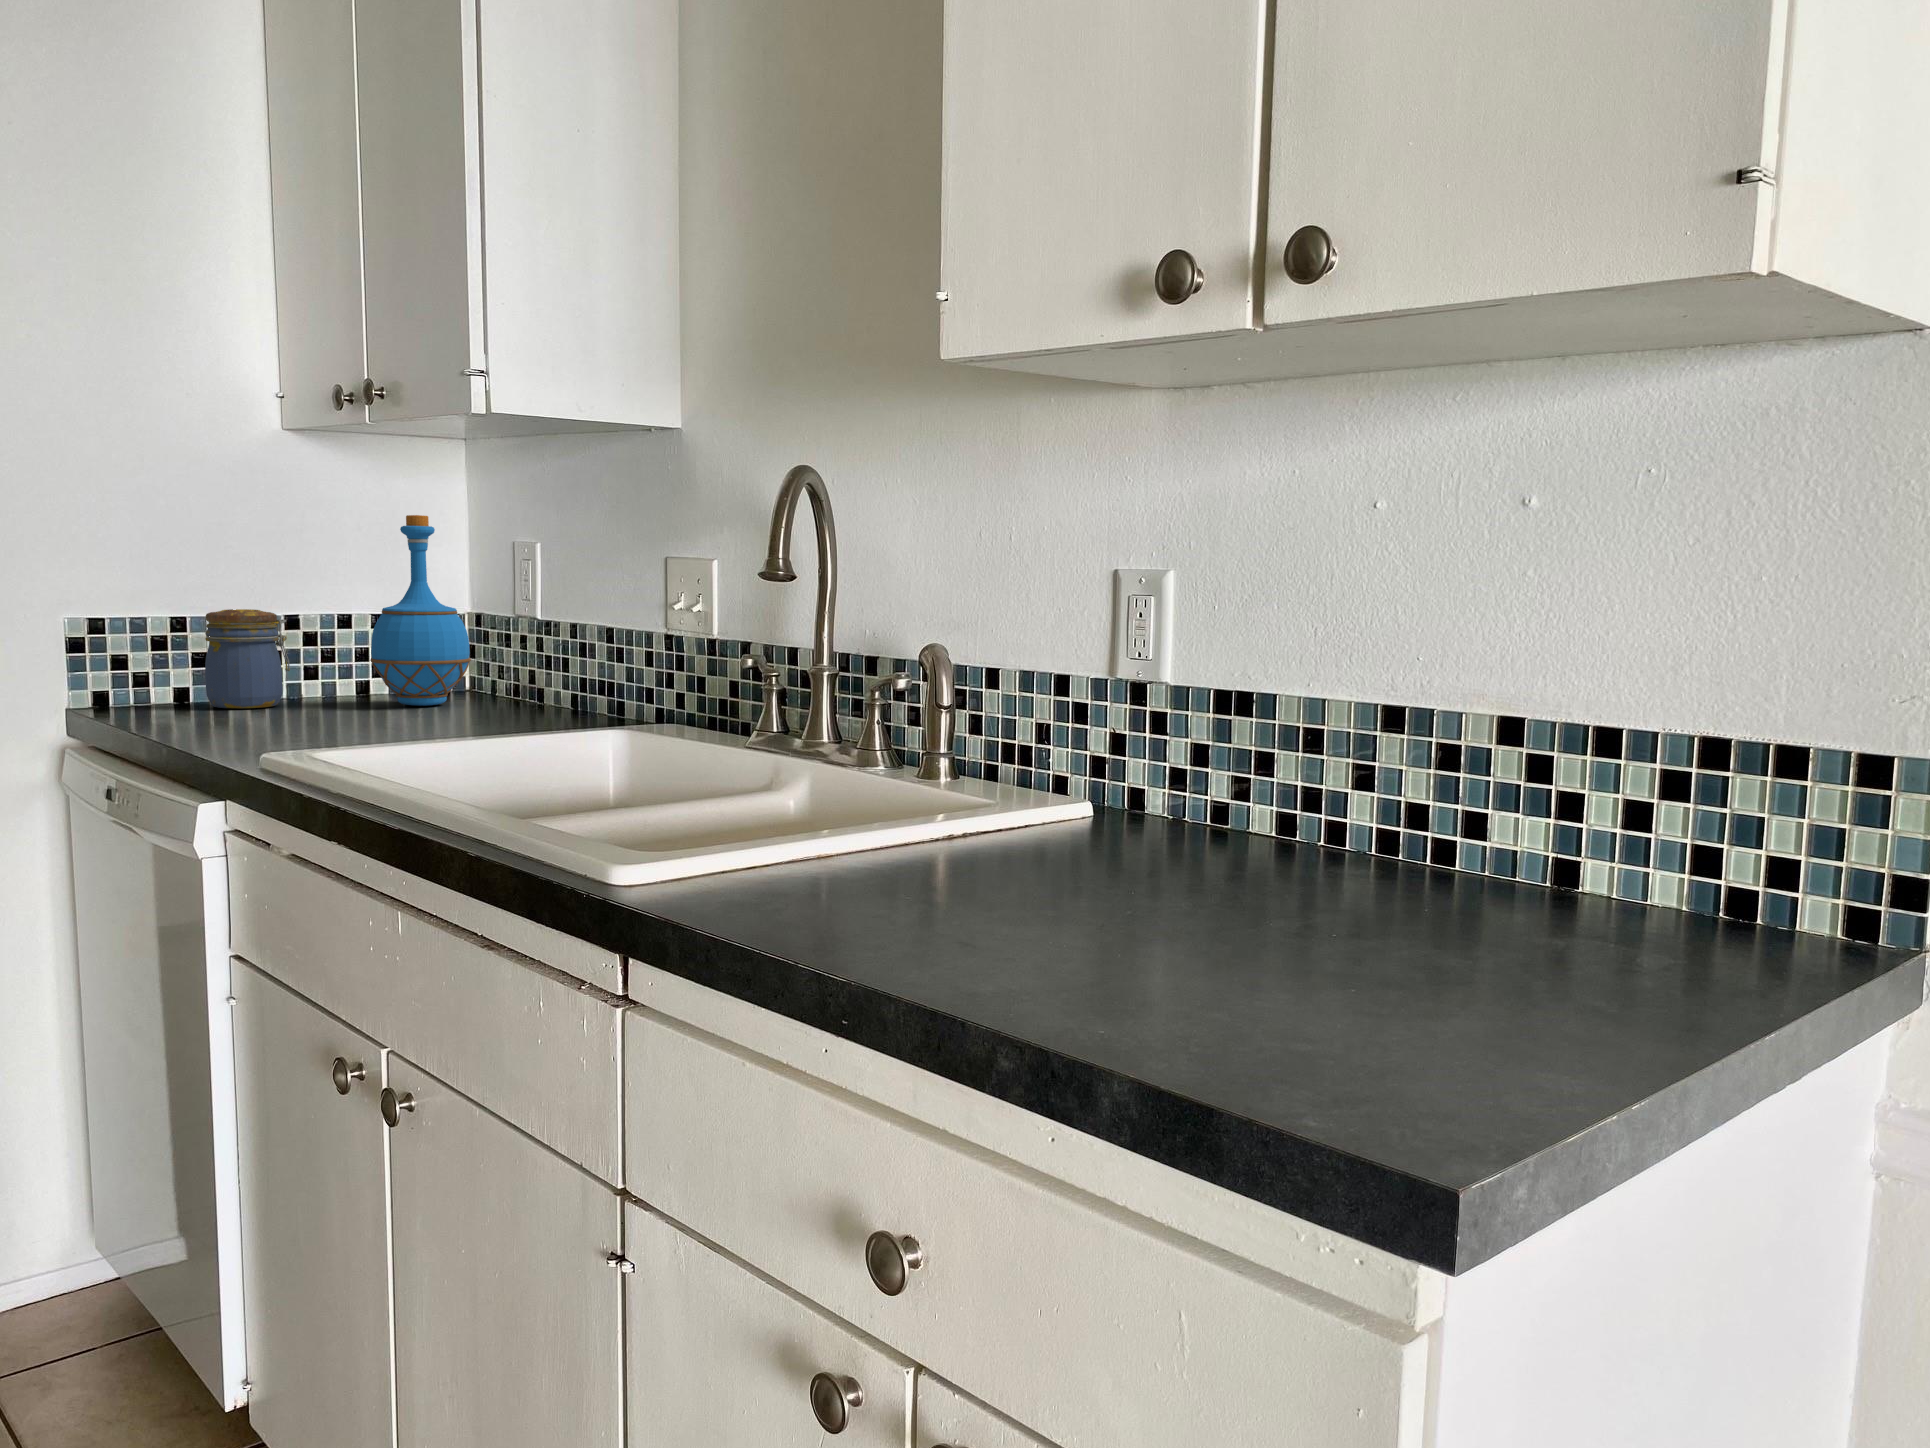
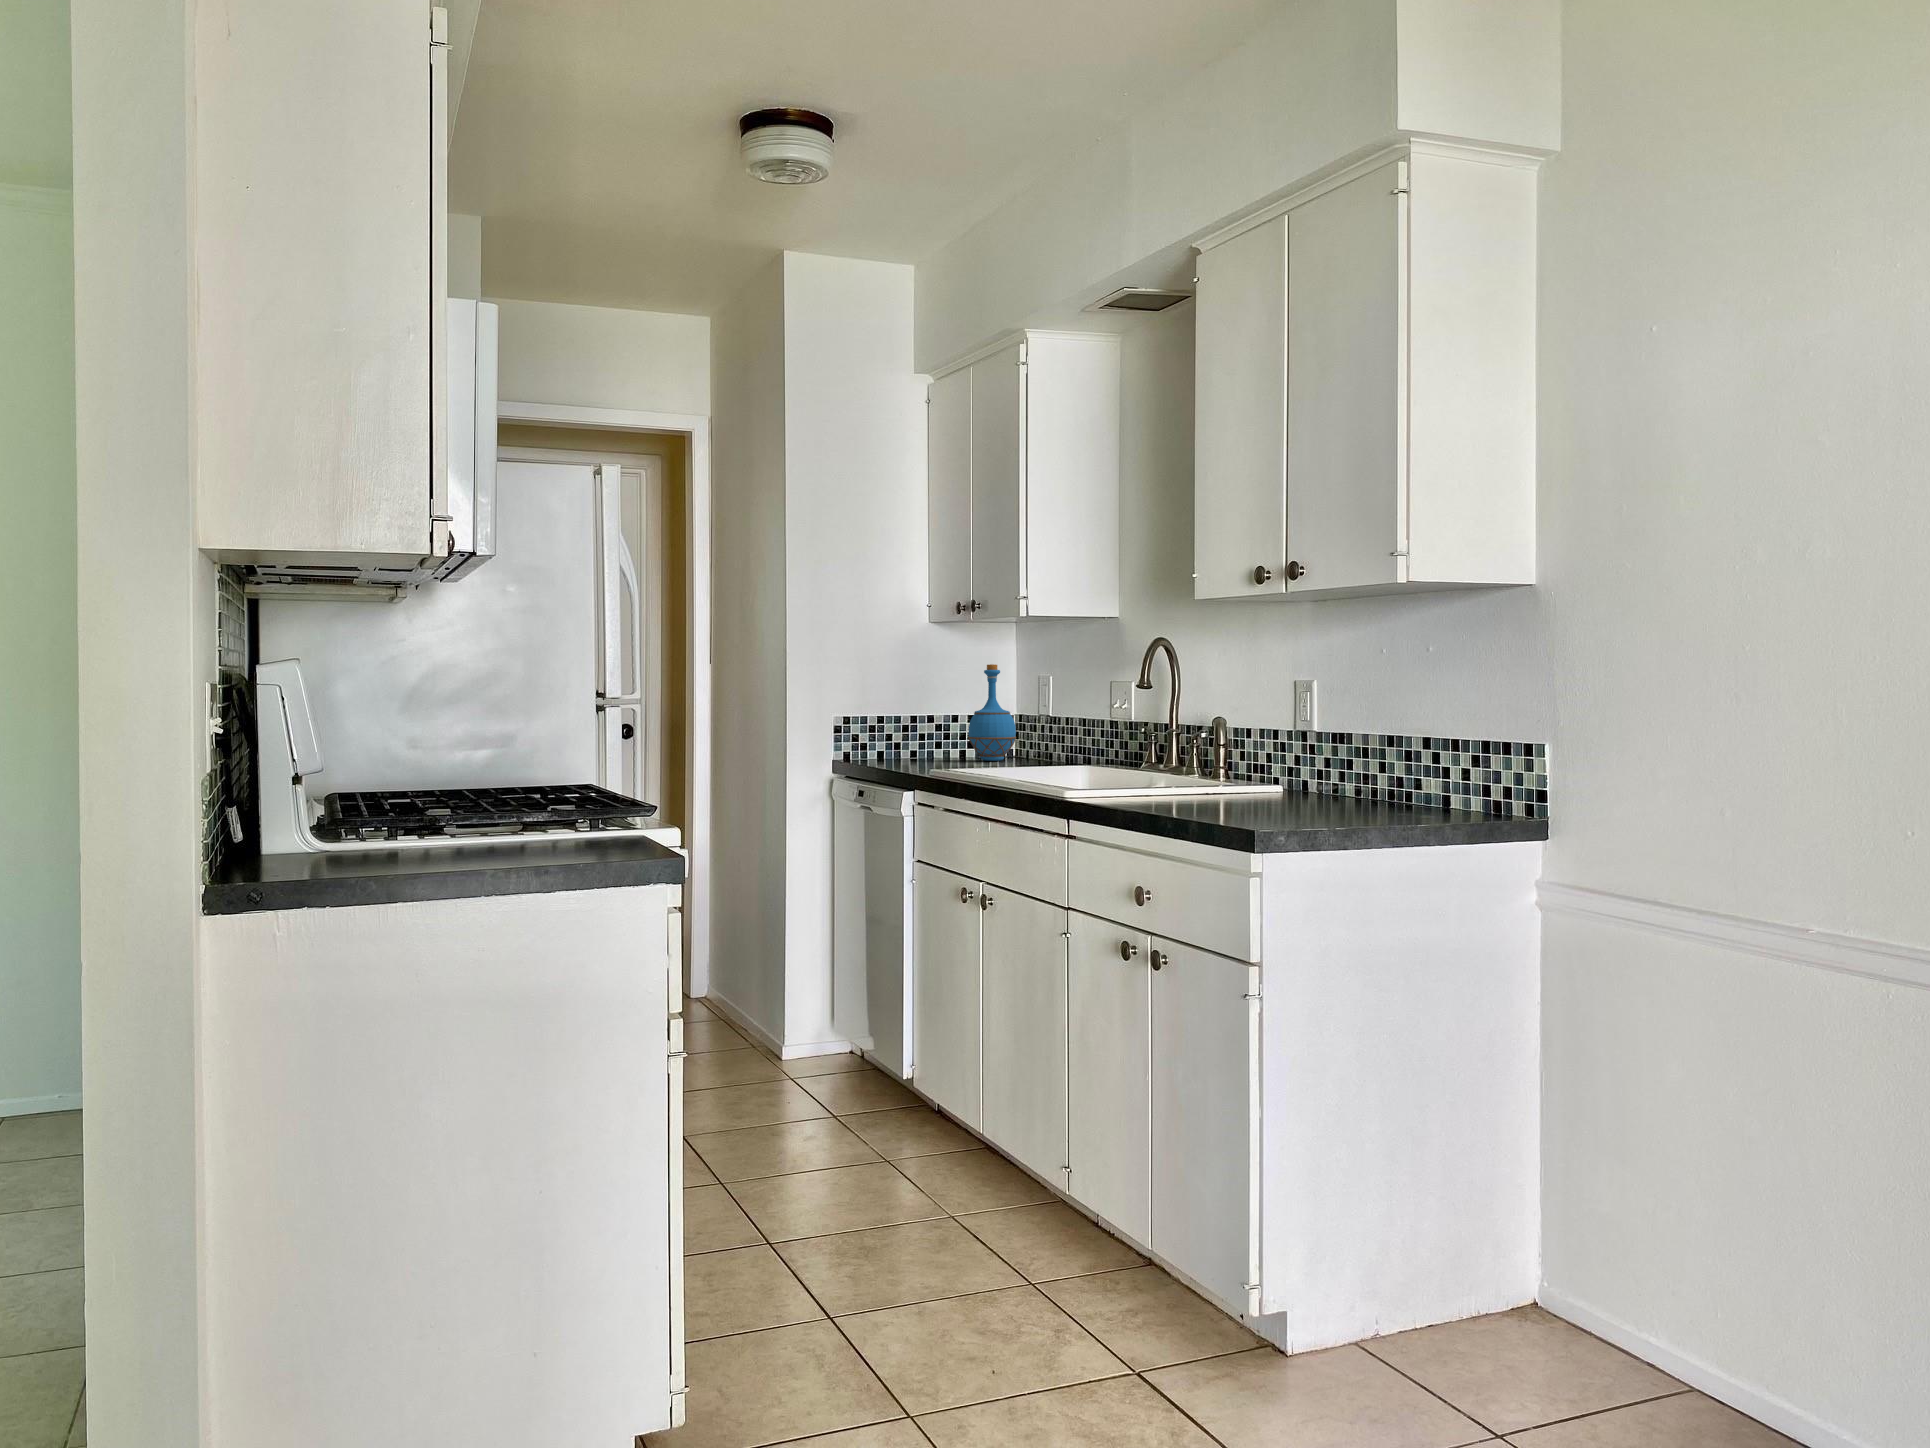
jar: present [205,609,290,708] -> none [892,713,930,761]

